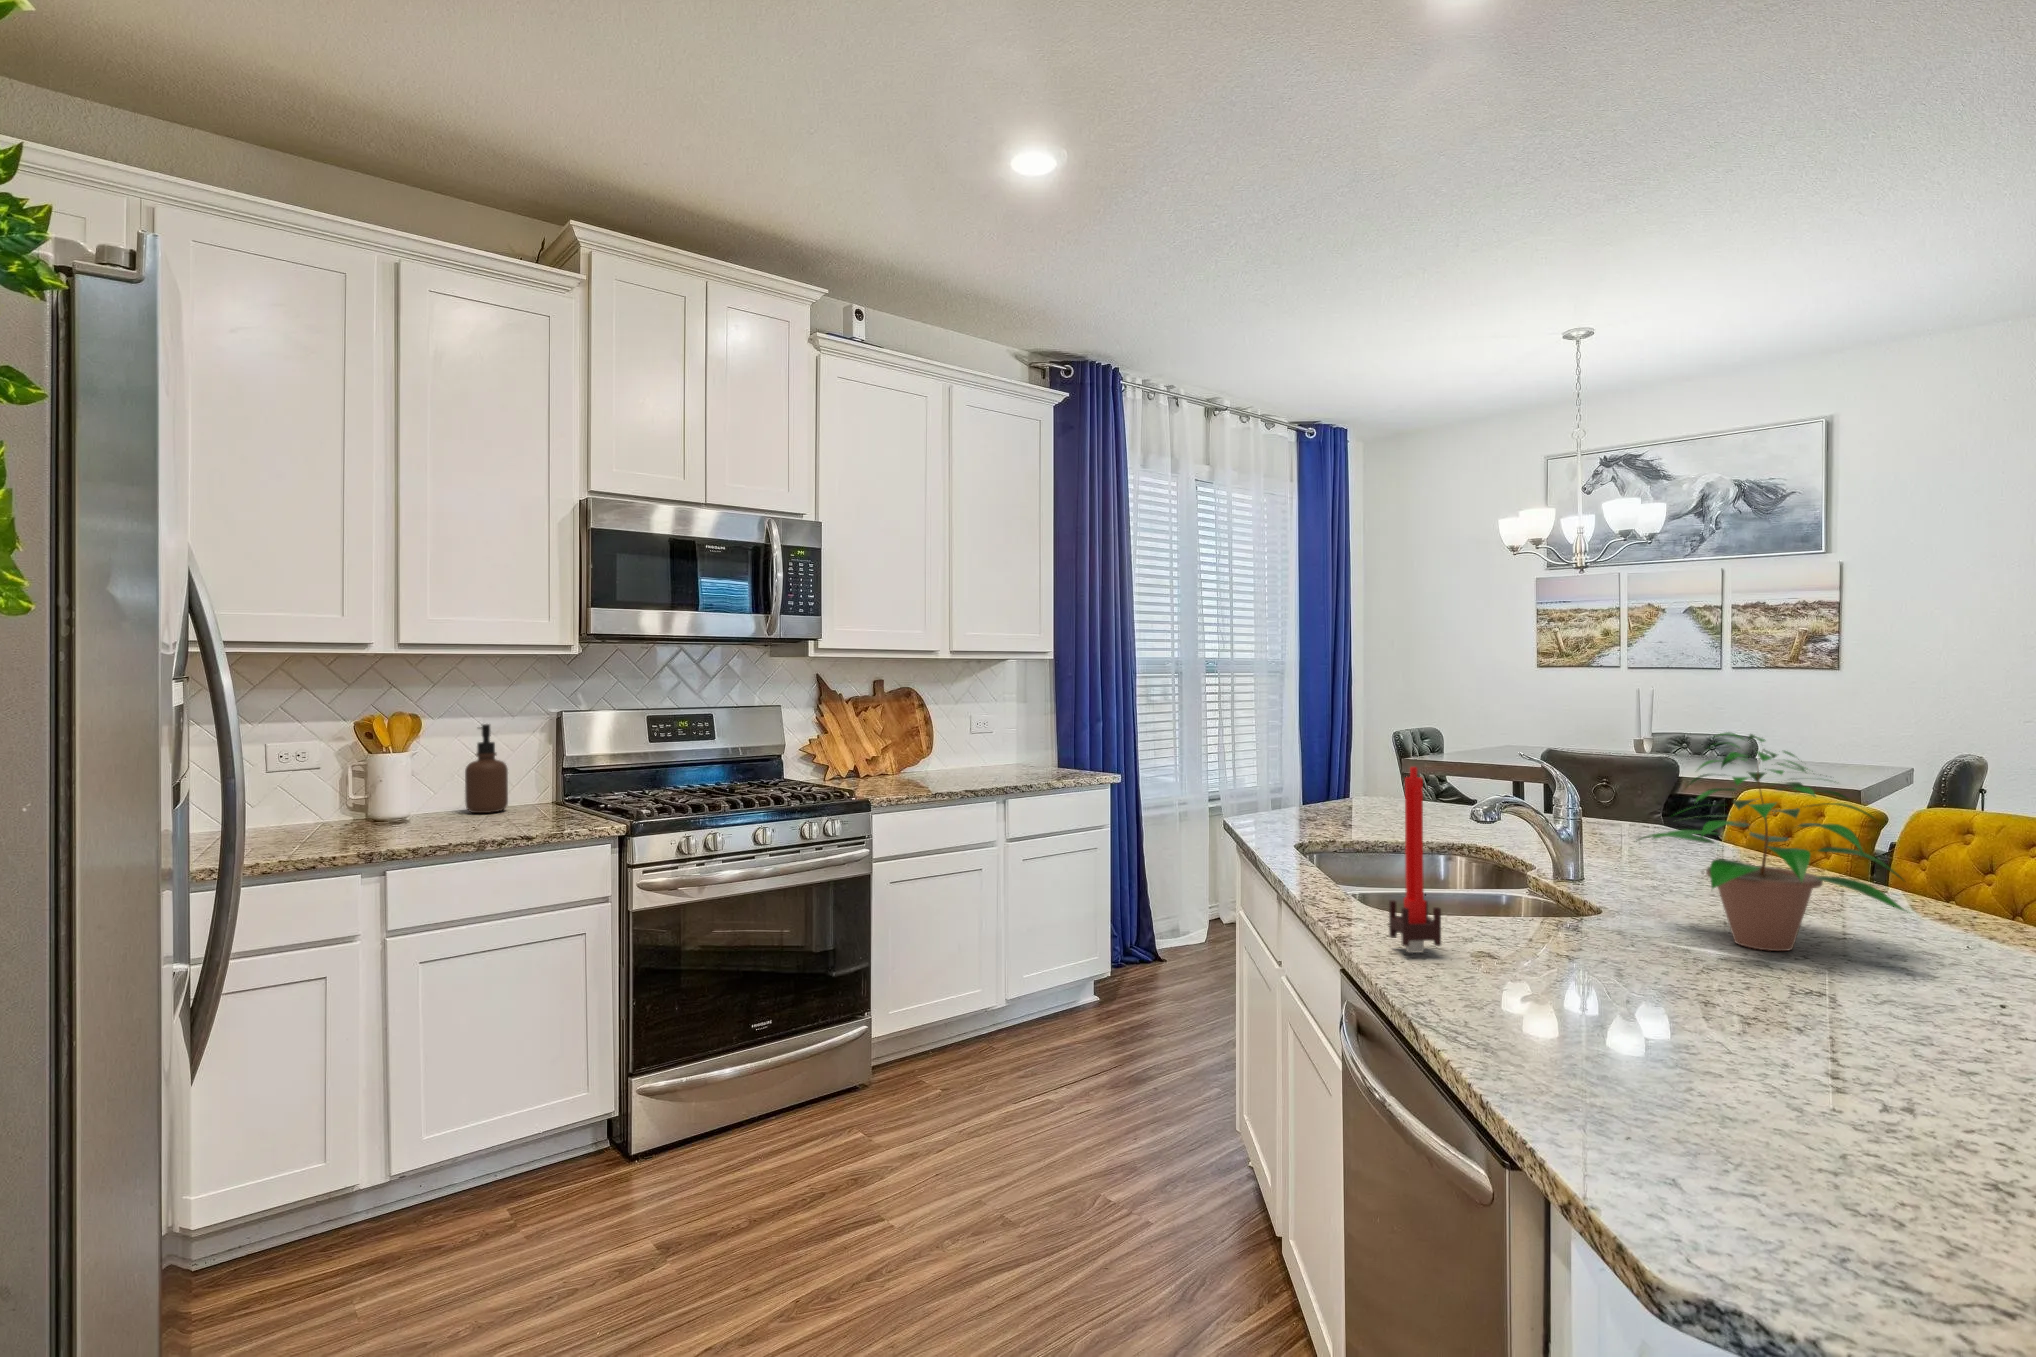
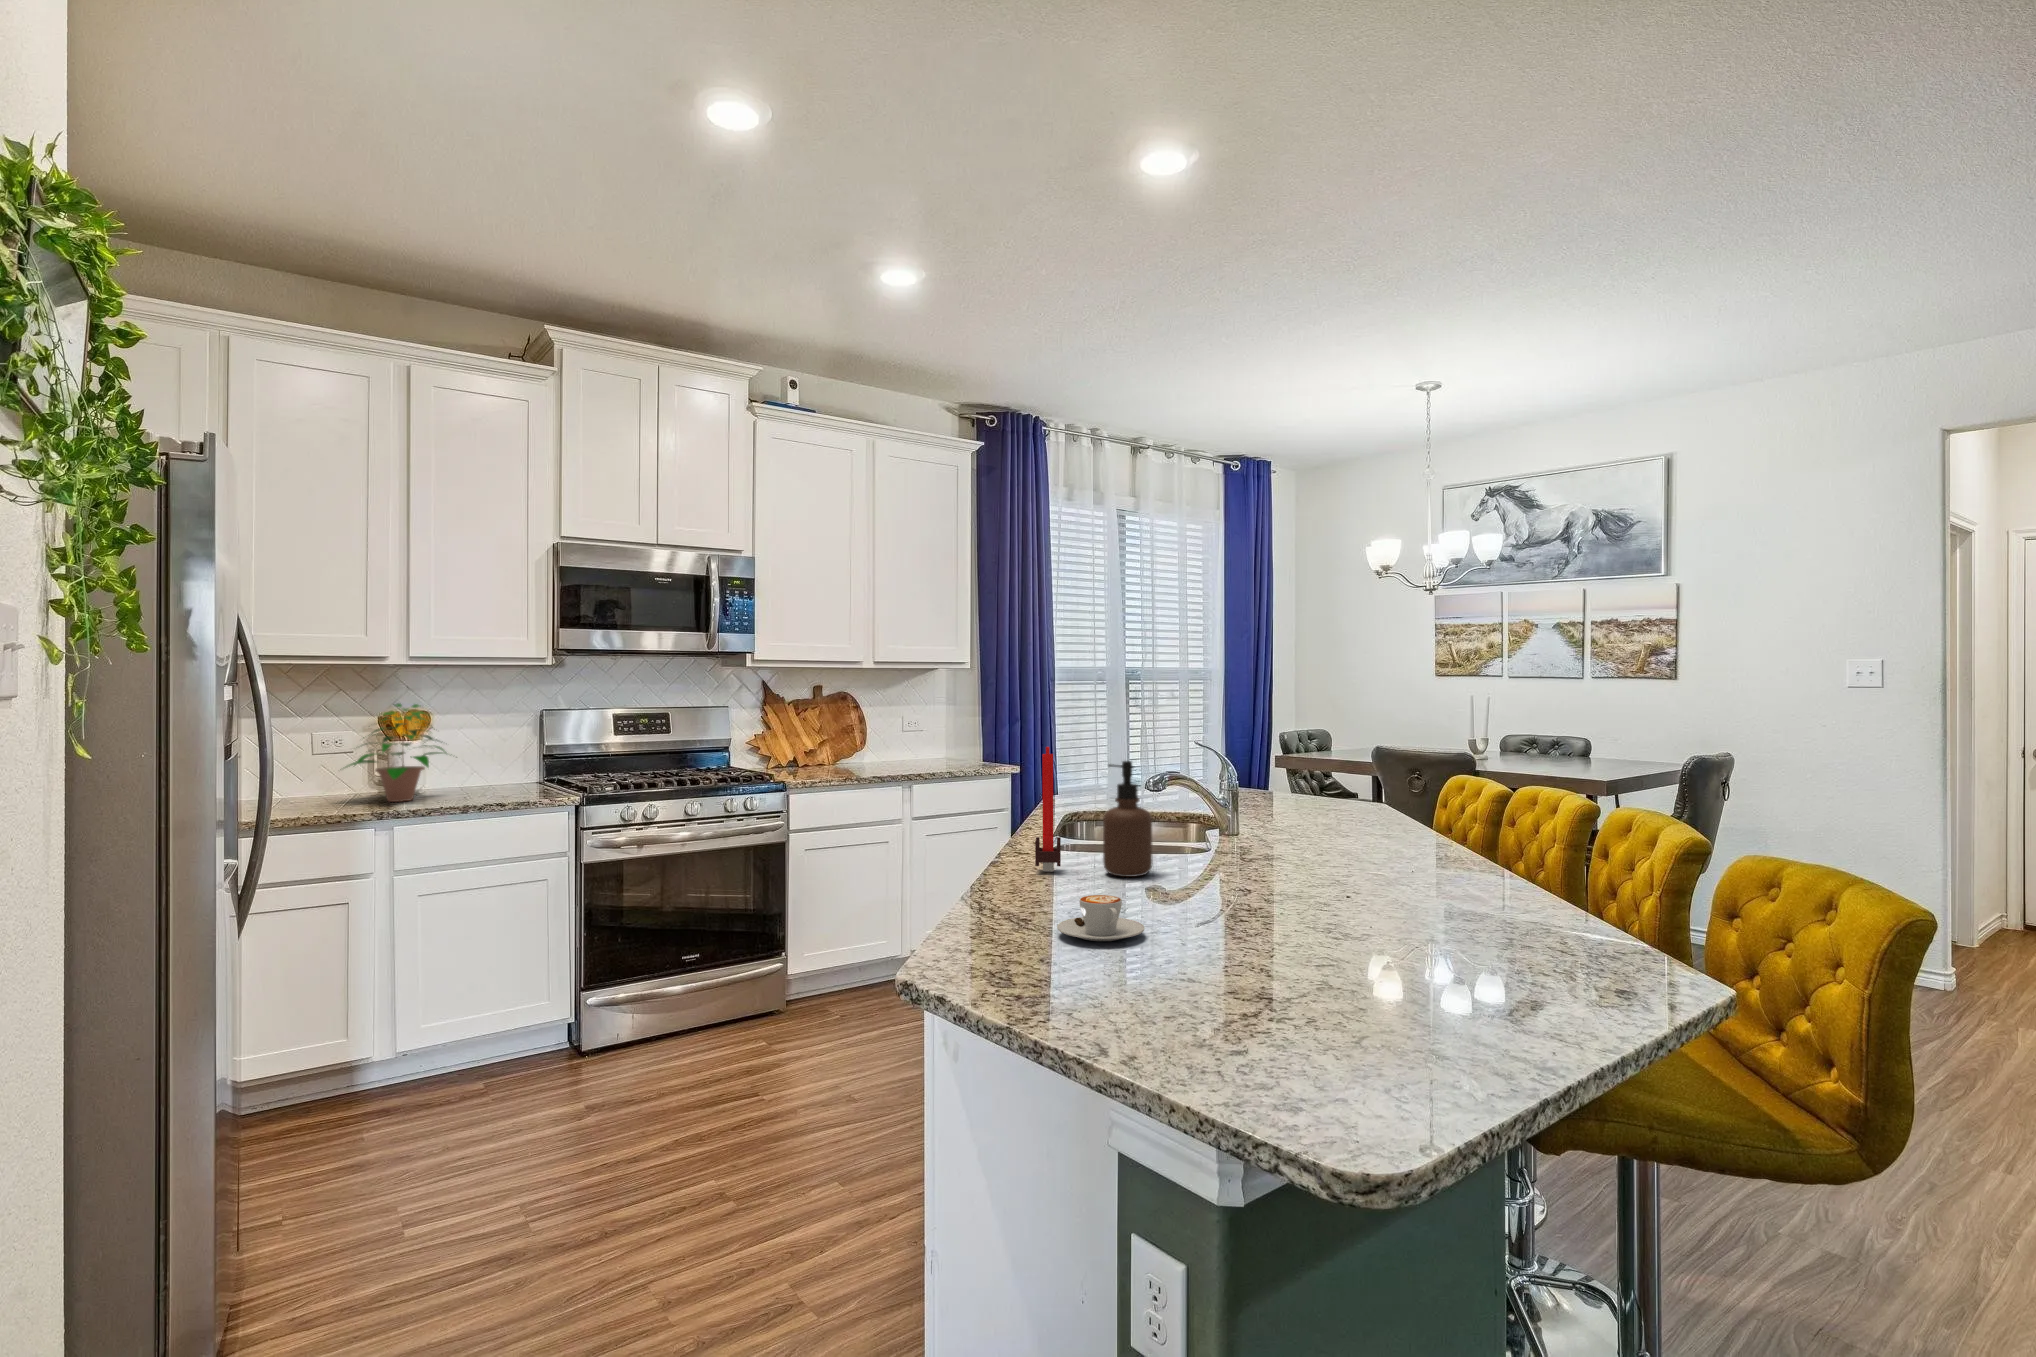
soap dispenser: present [465,724,508,813] -> present [1103,761,1152,877]
potted plant: present [1638,732,1905,951] -> present [346,704,446,802]
coffee cup: none [1652,1036,1842,1135] -> present [1057,895,1145,941]

